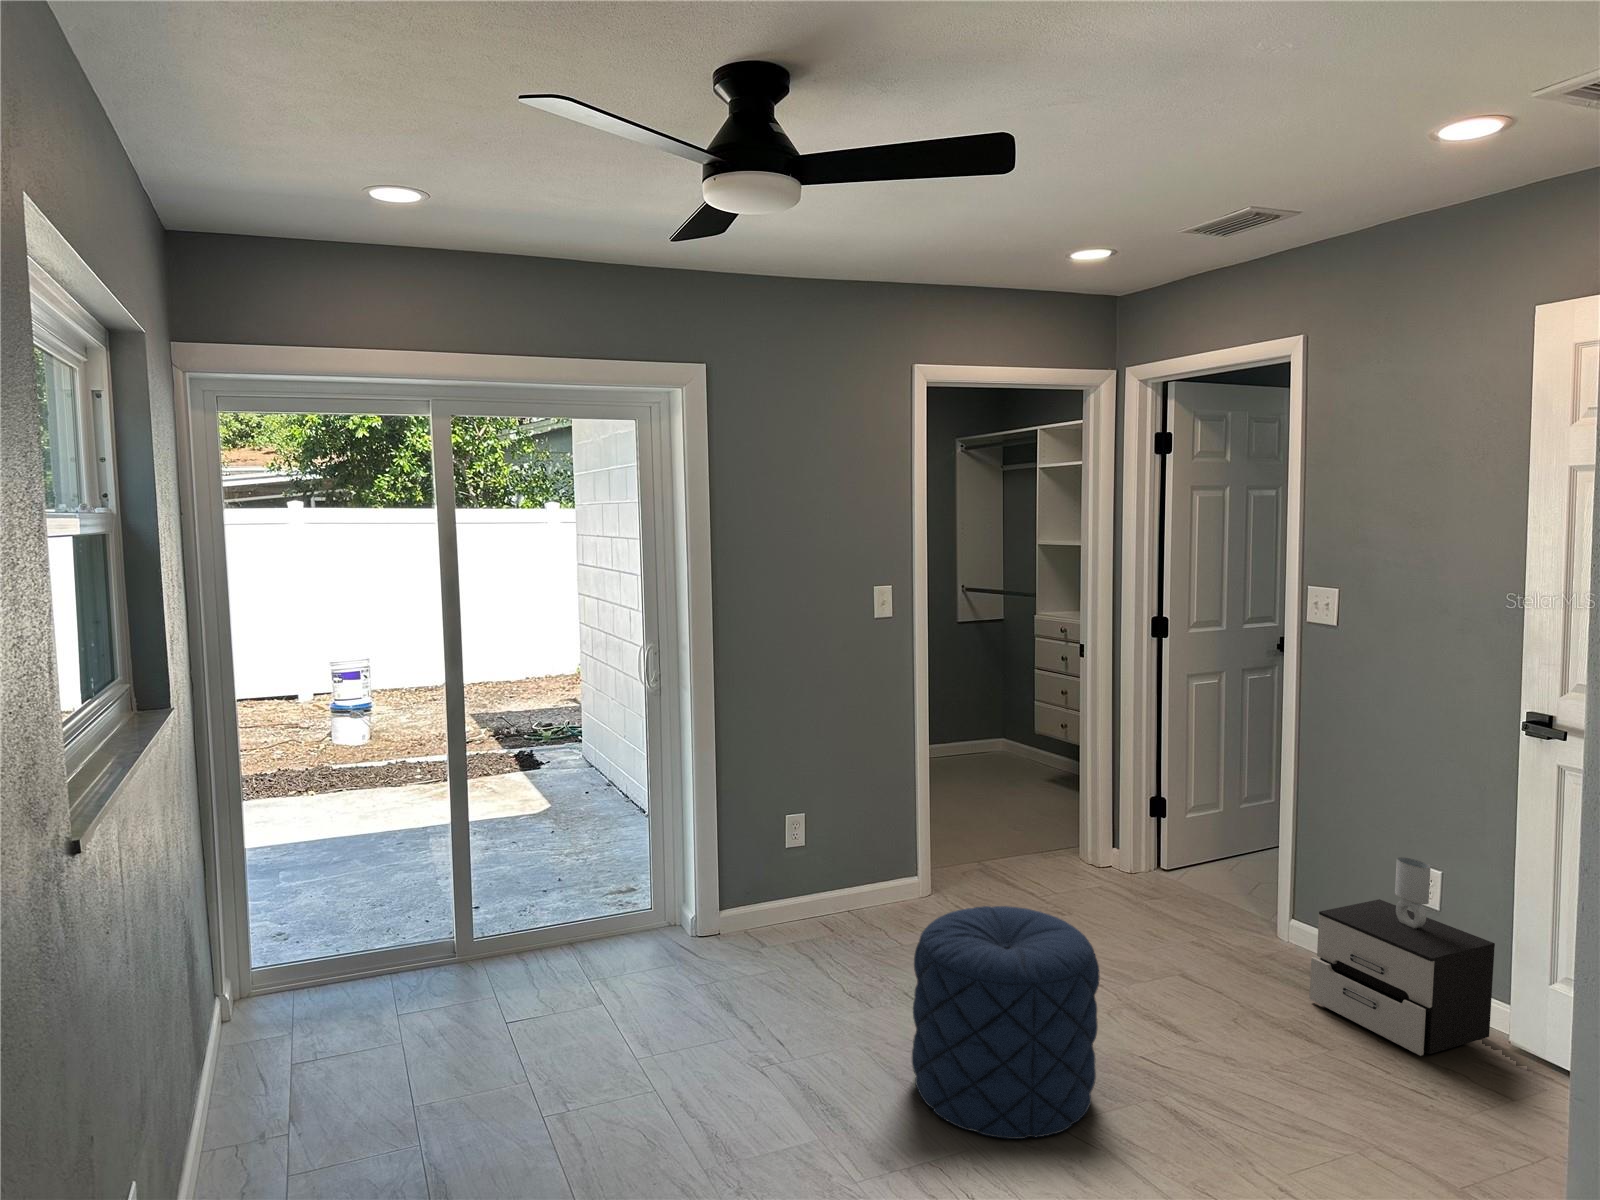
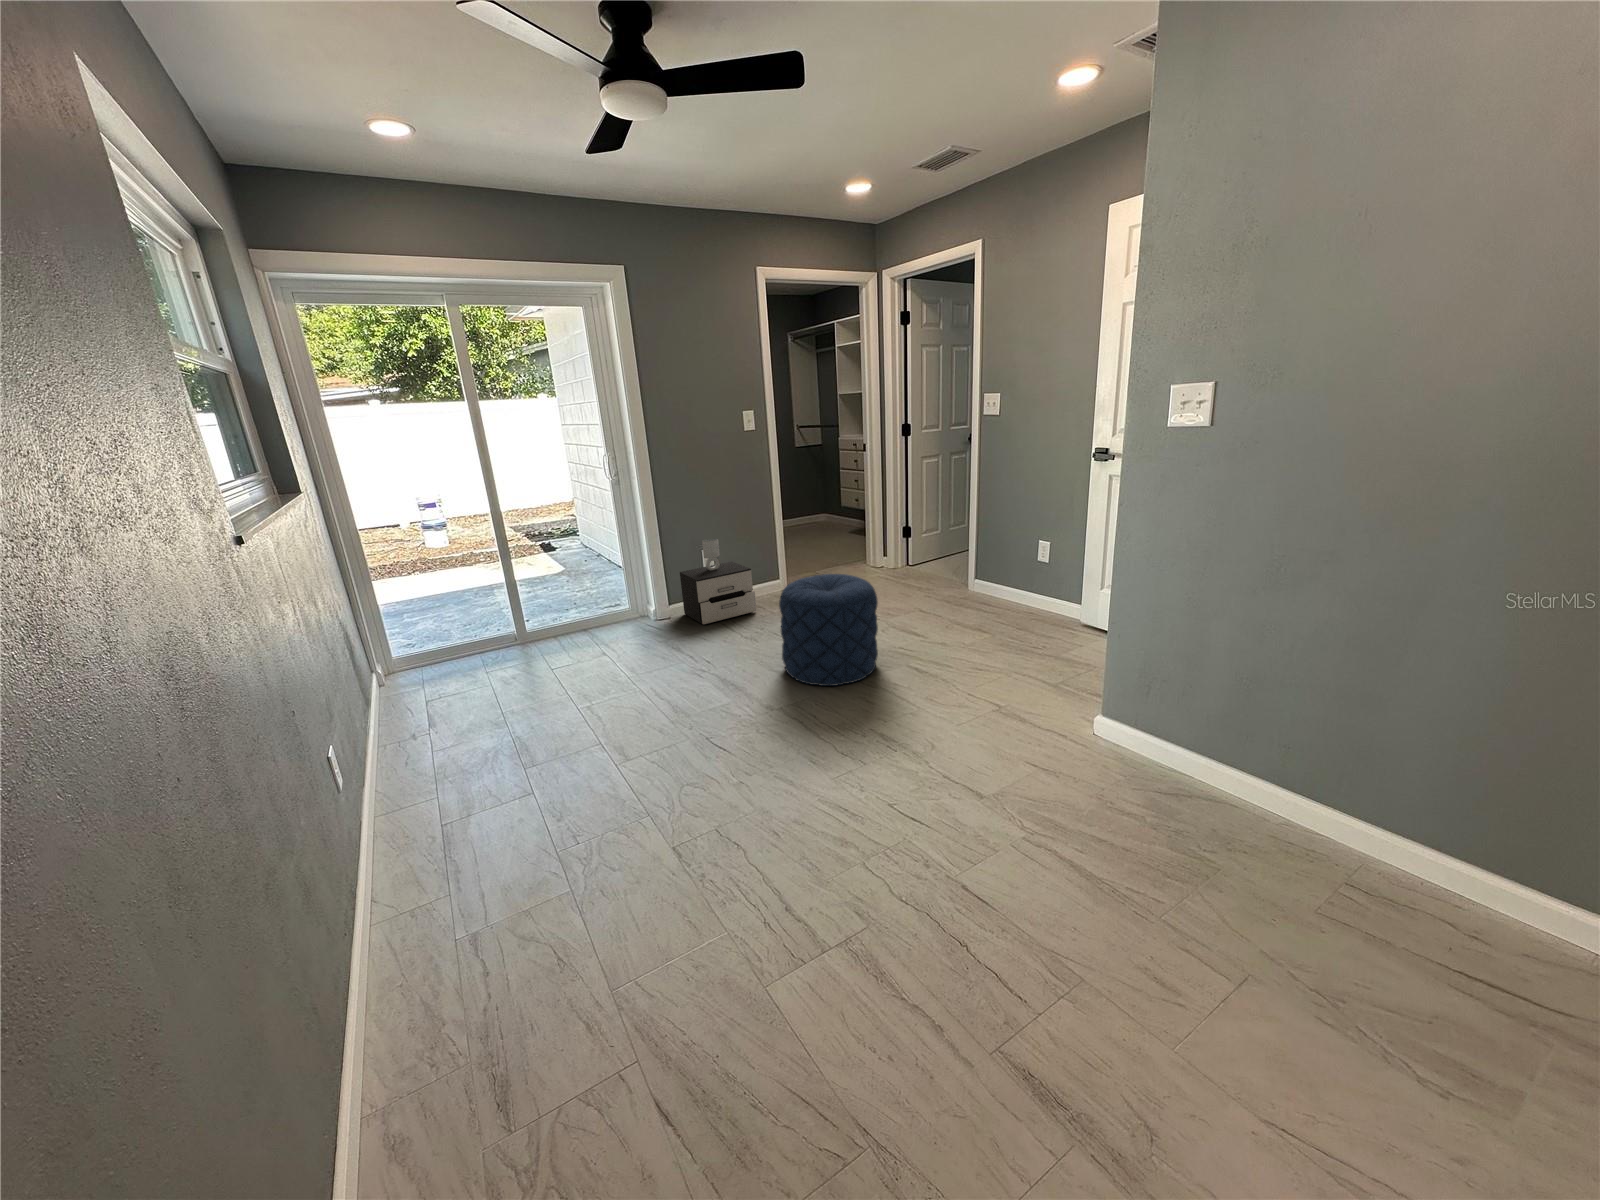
nightstand: present [1309,857,1495,1056] -> present [680,539,756,624]

